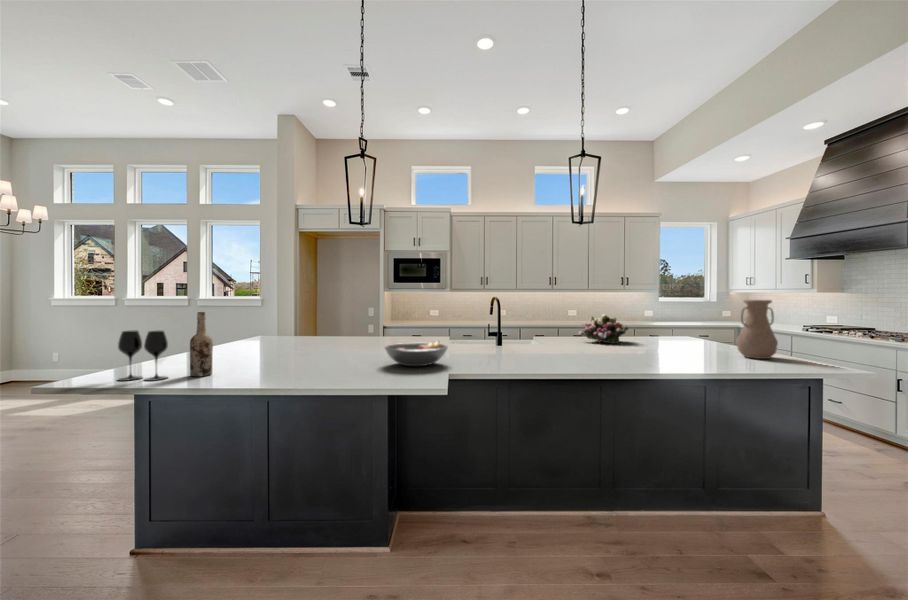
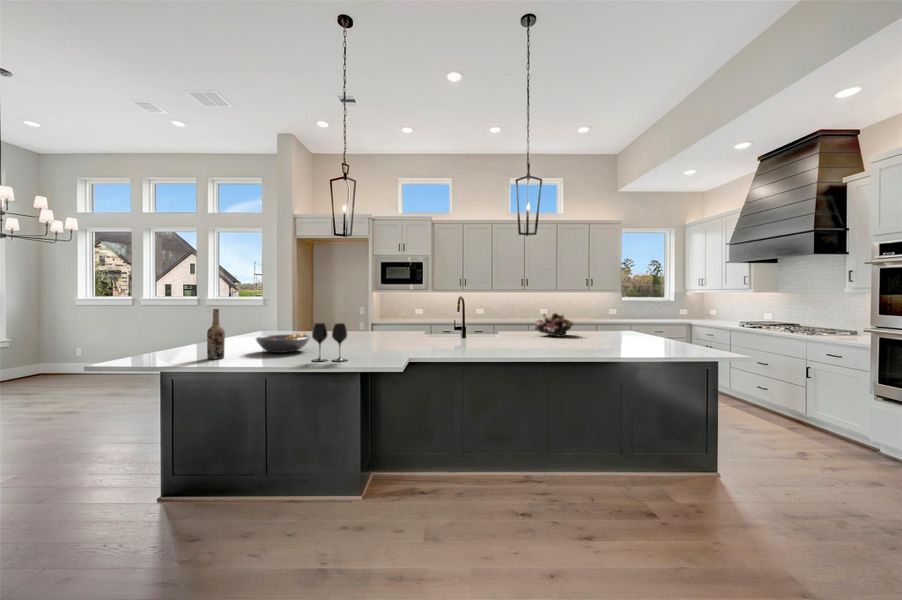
vase: present [736,300,778,359] -> none [652,300,684,348]
wine glass: present [118,330,168,381] -> present [312,323,347,362]
fruit bowl: present [385,341,448,366] -> present [256,333,310,353]

